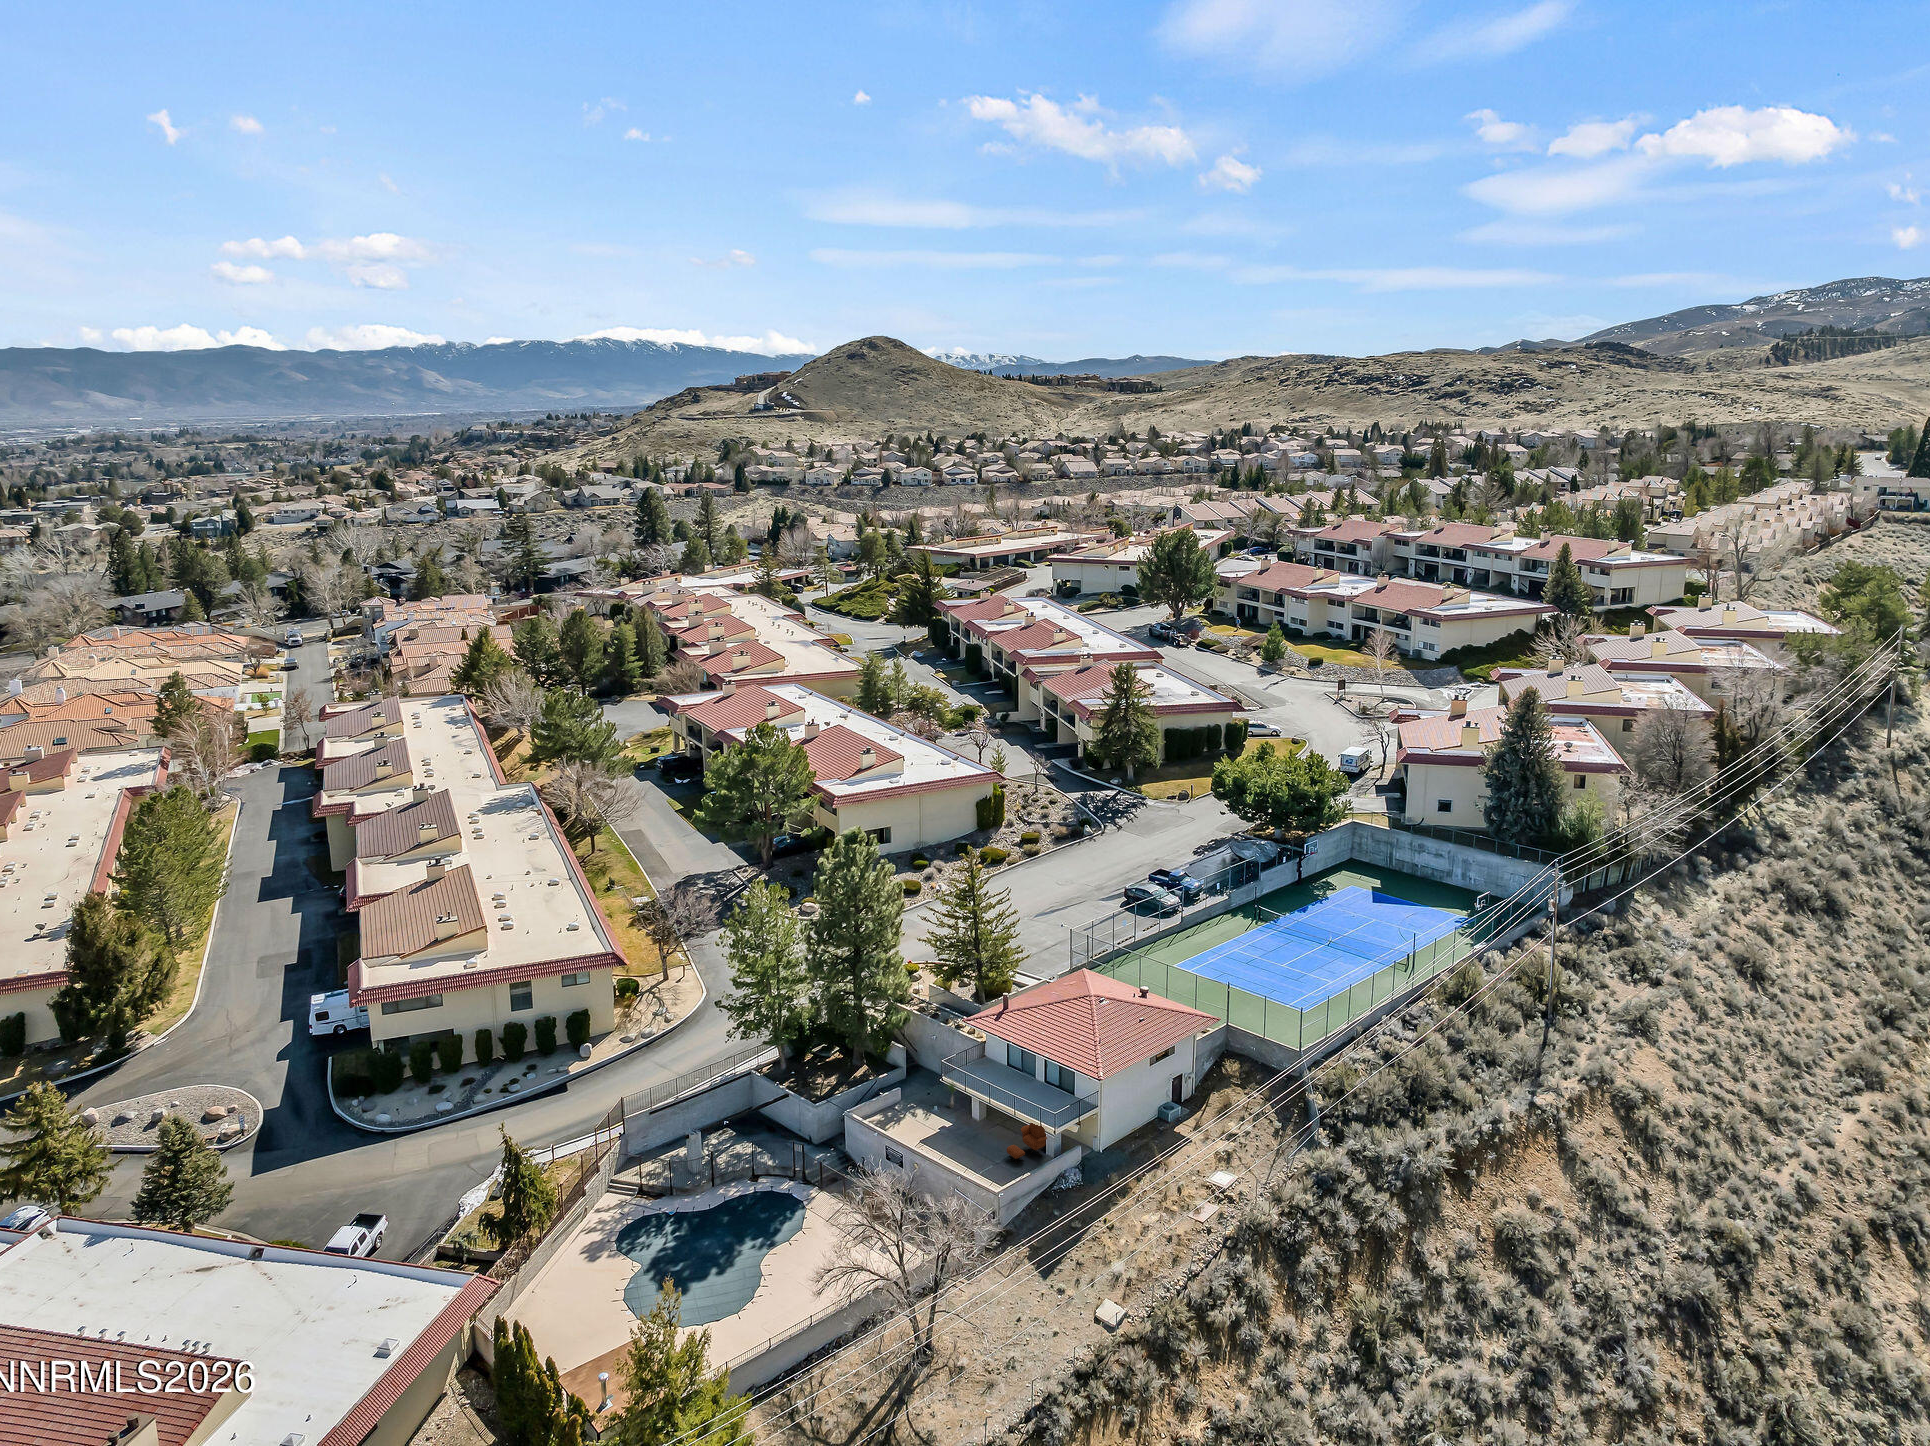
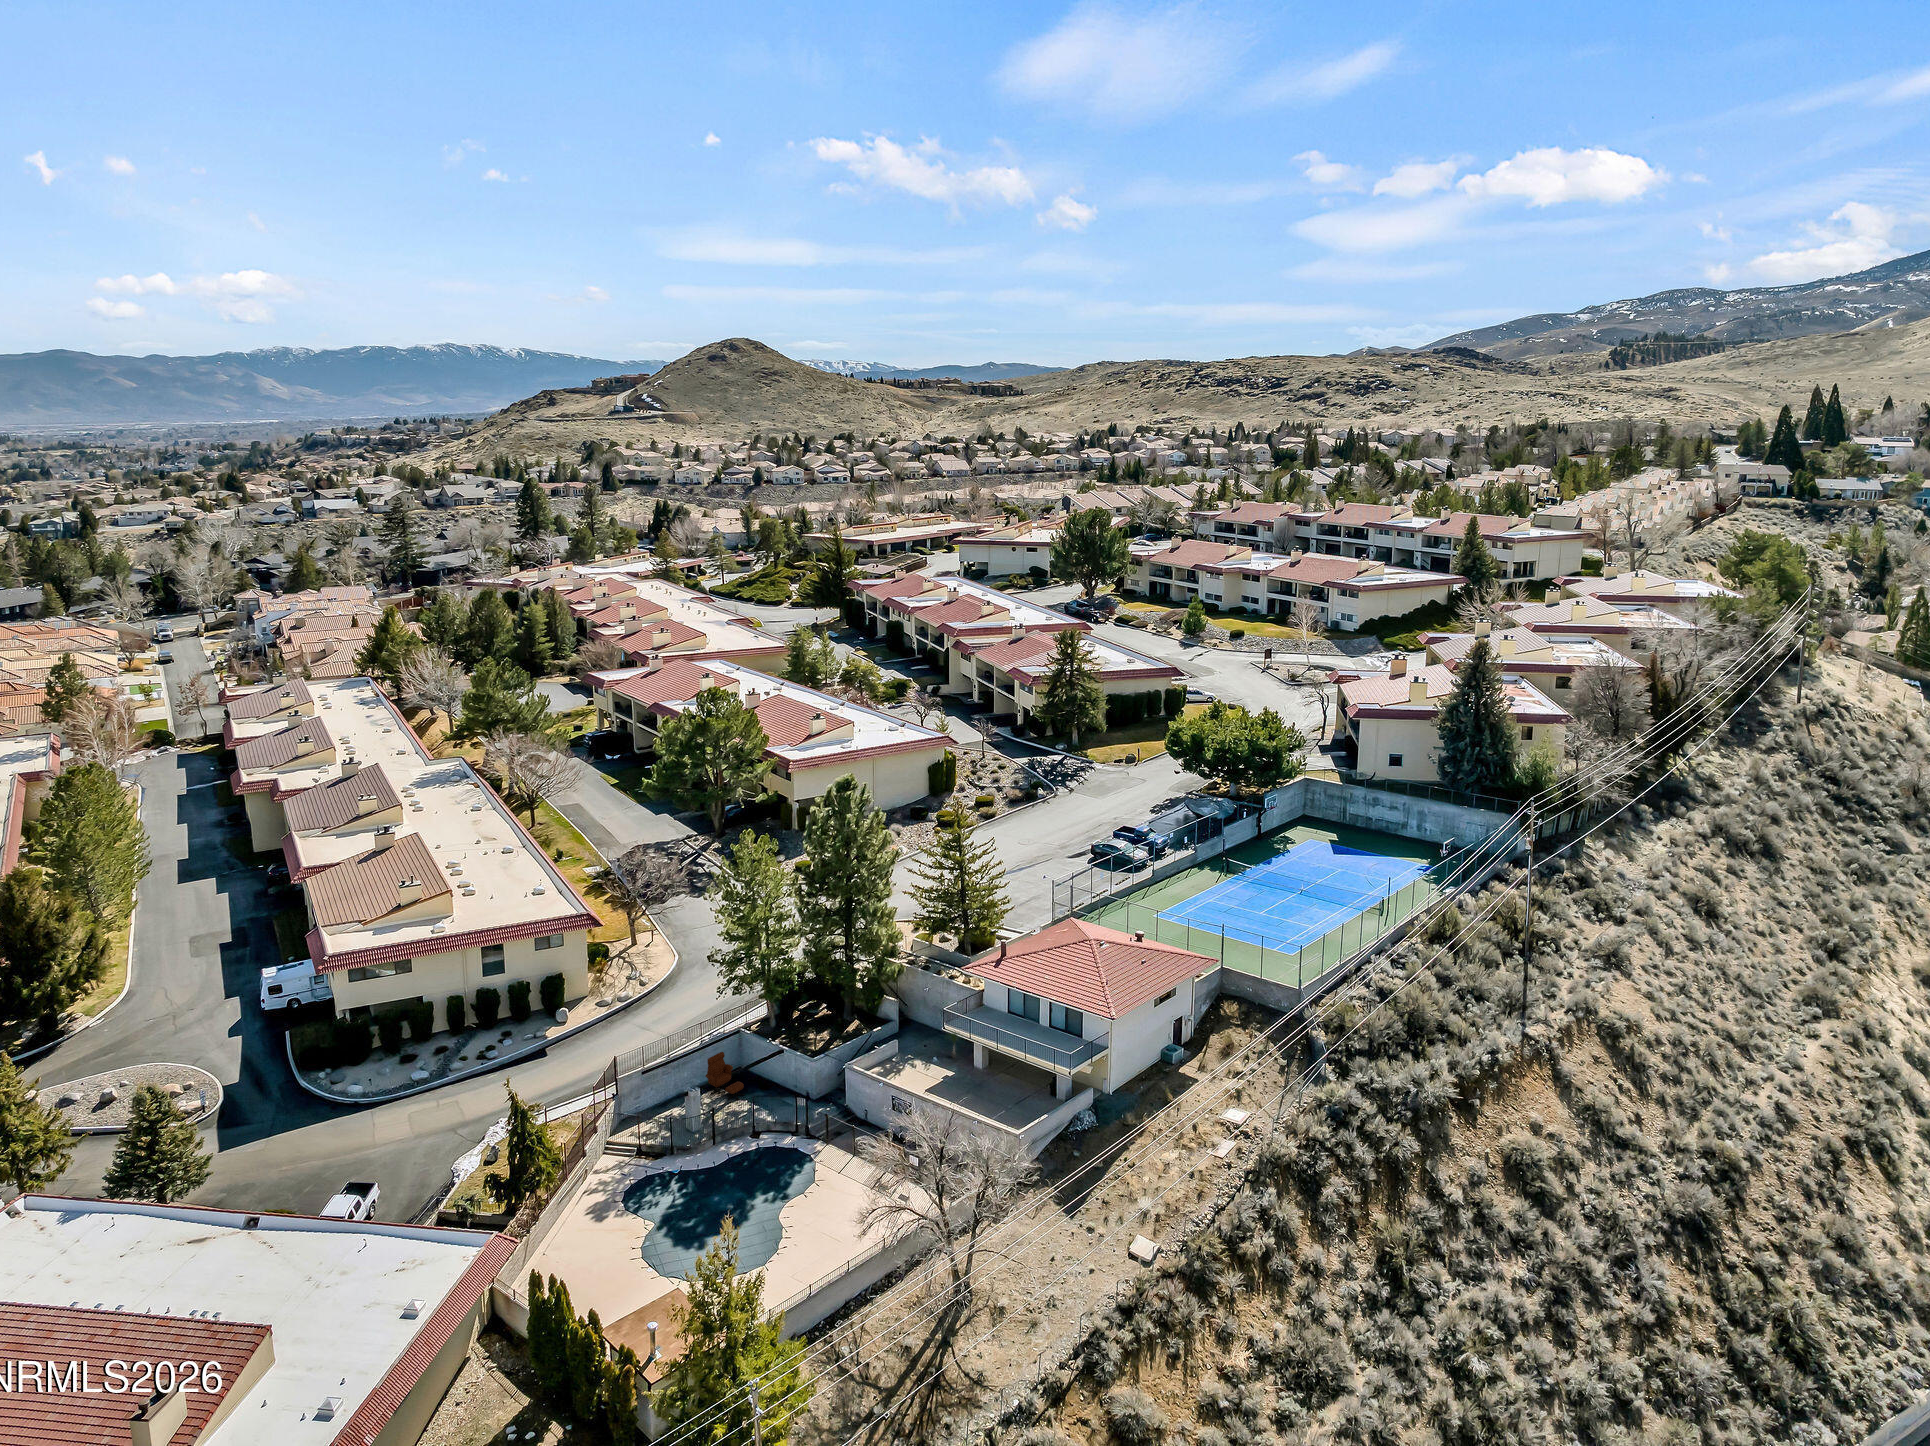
lounge chair: present [1007,1123,1047,1164] -> present [705,1052,745,1100]

